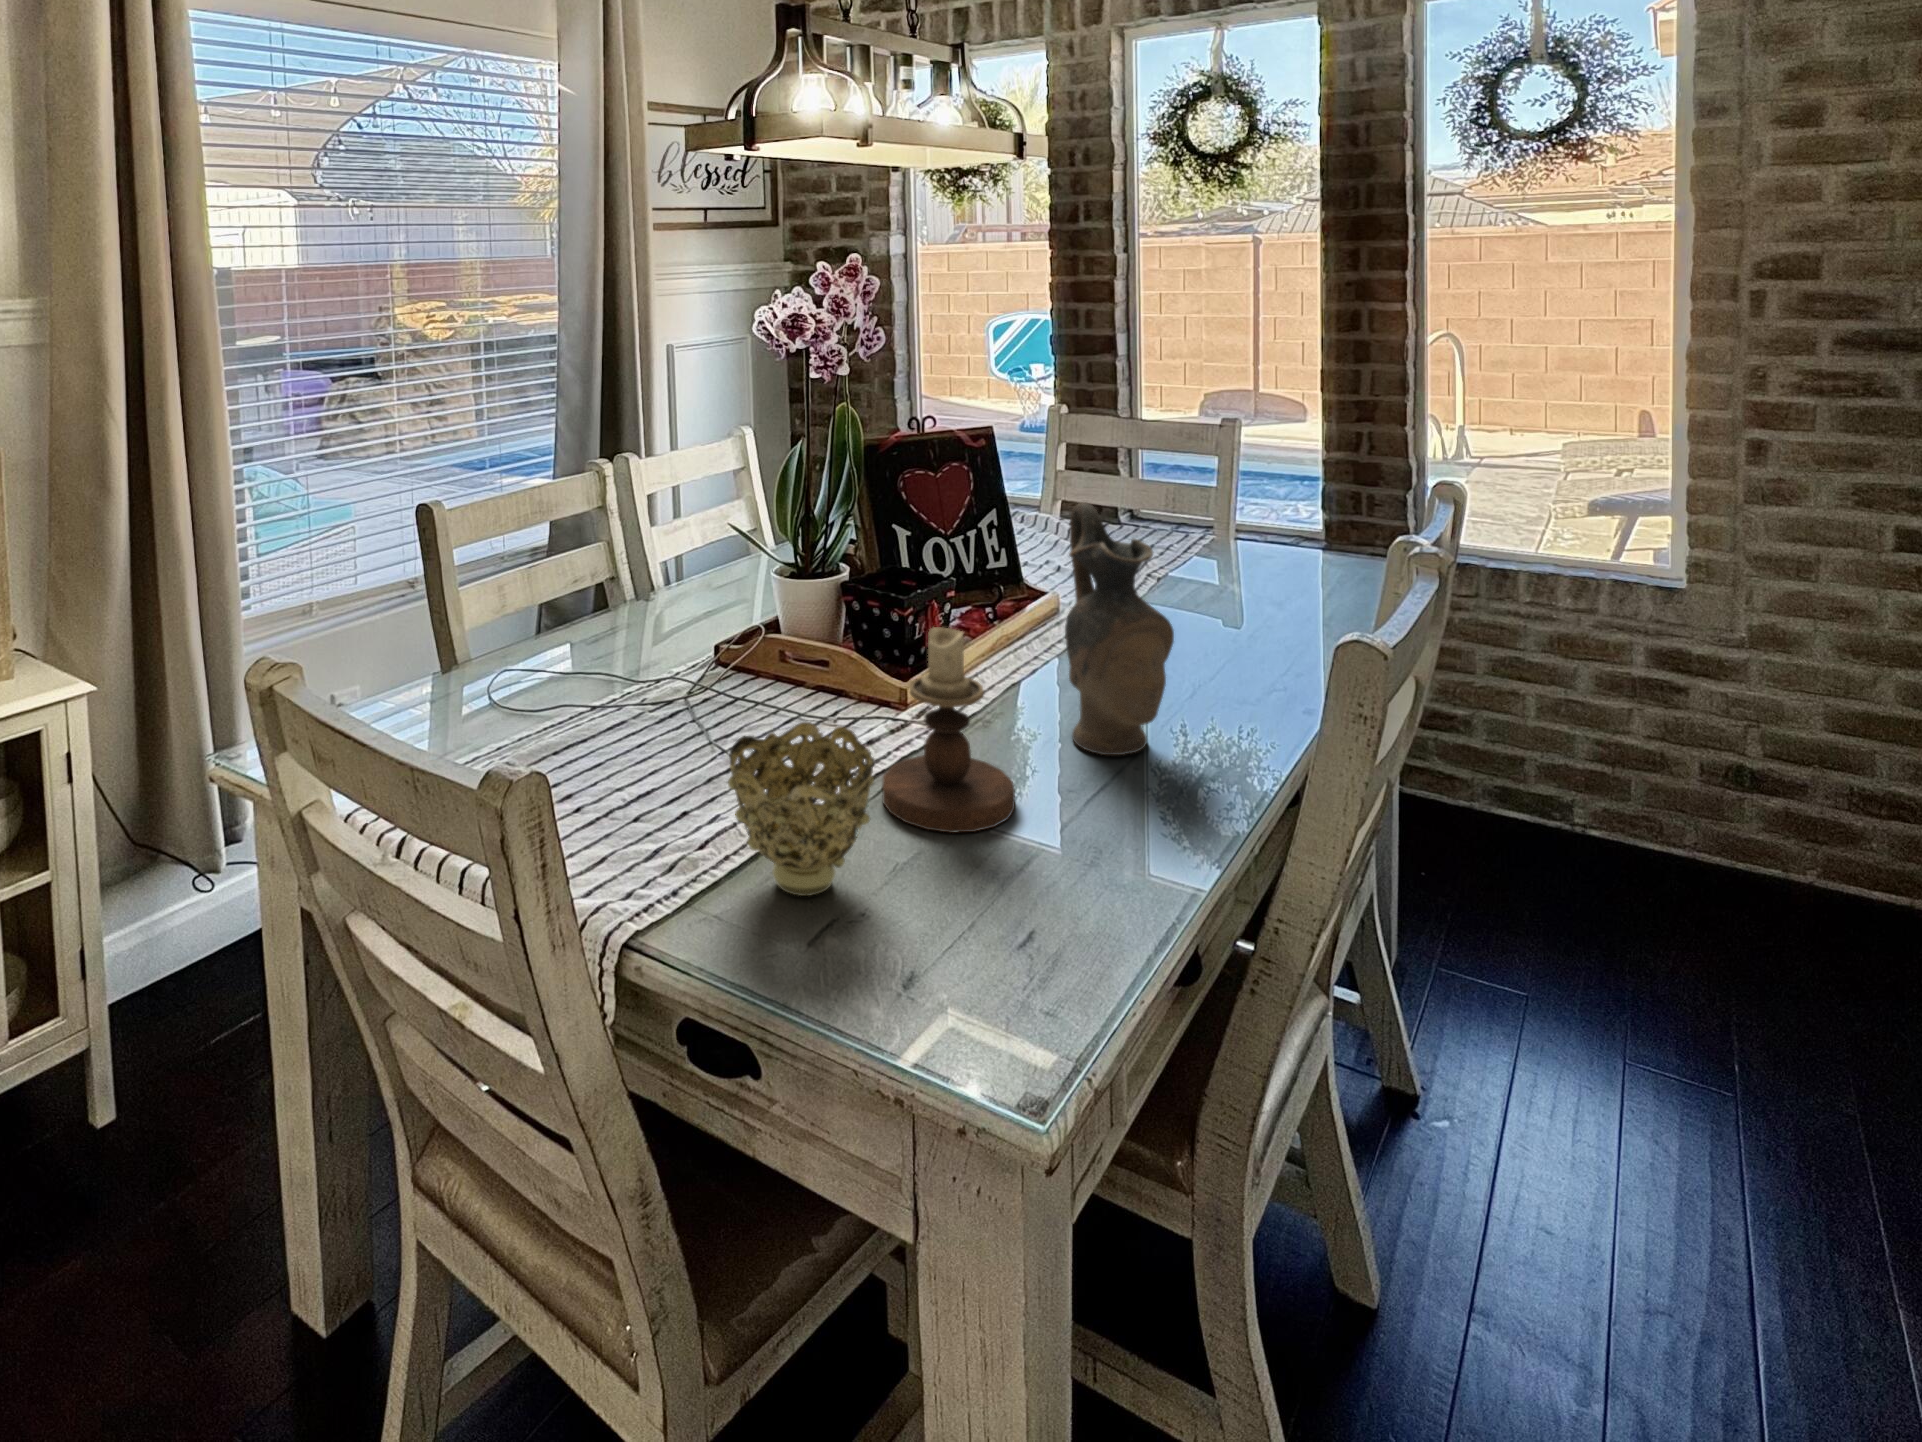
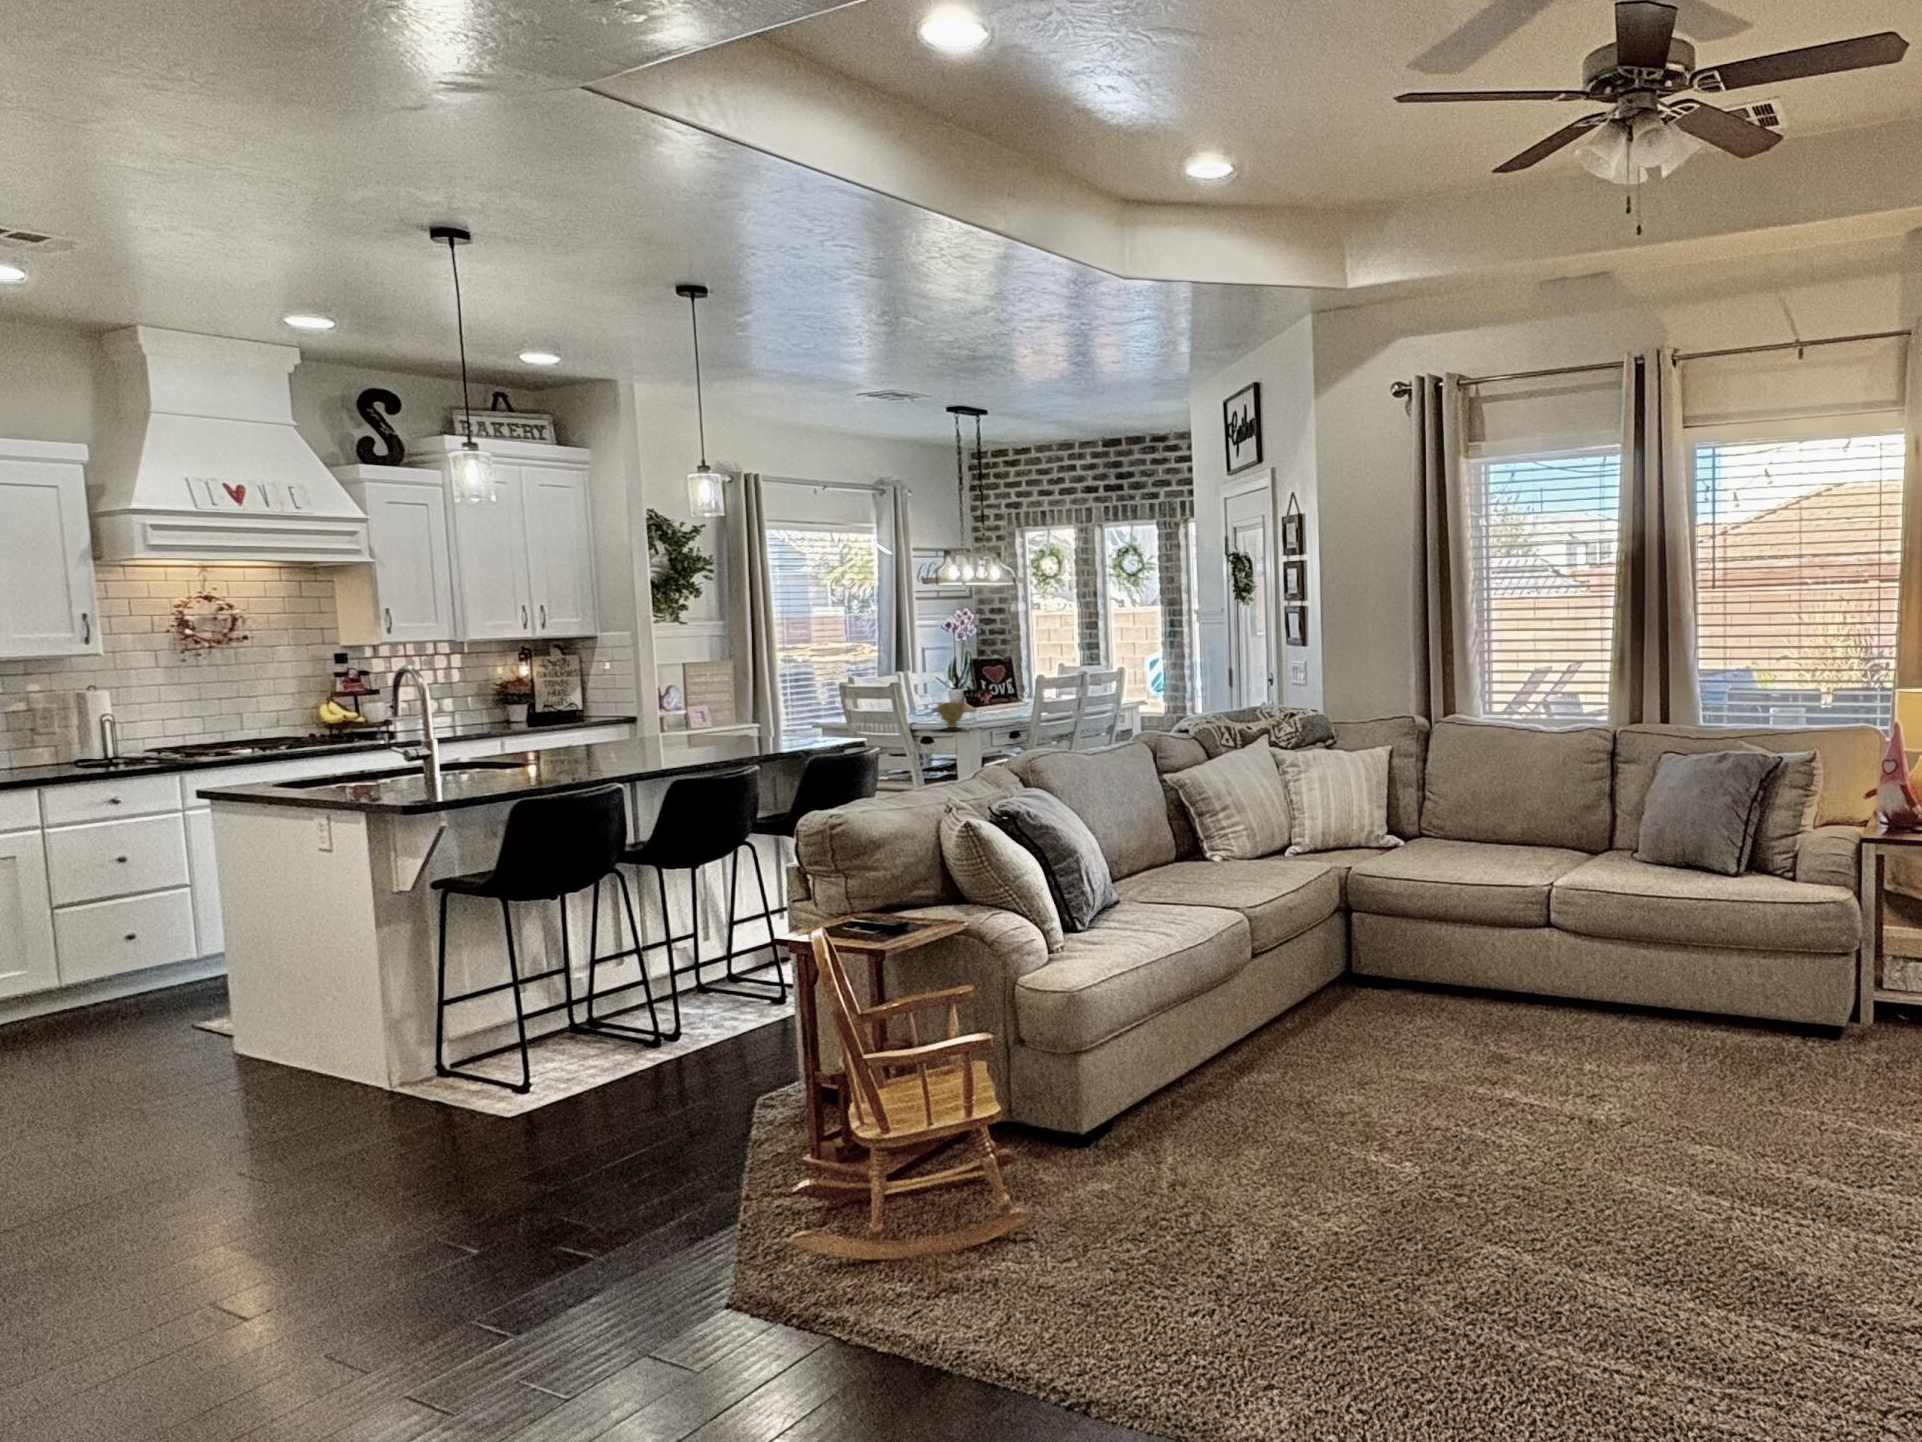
ceramic pitcher: present [1065,502,1174,755] -> none [1016,667,1038,719]
candlestick: present [882,627,1015,833] -> none [971,688,999,724]

